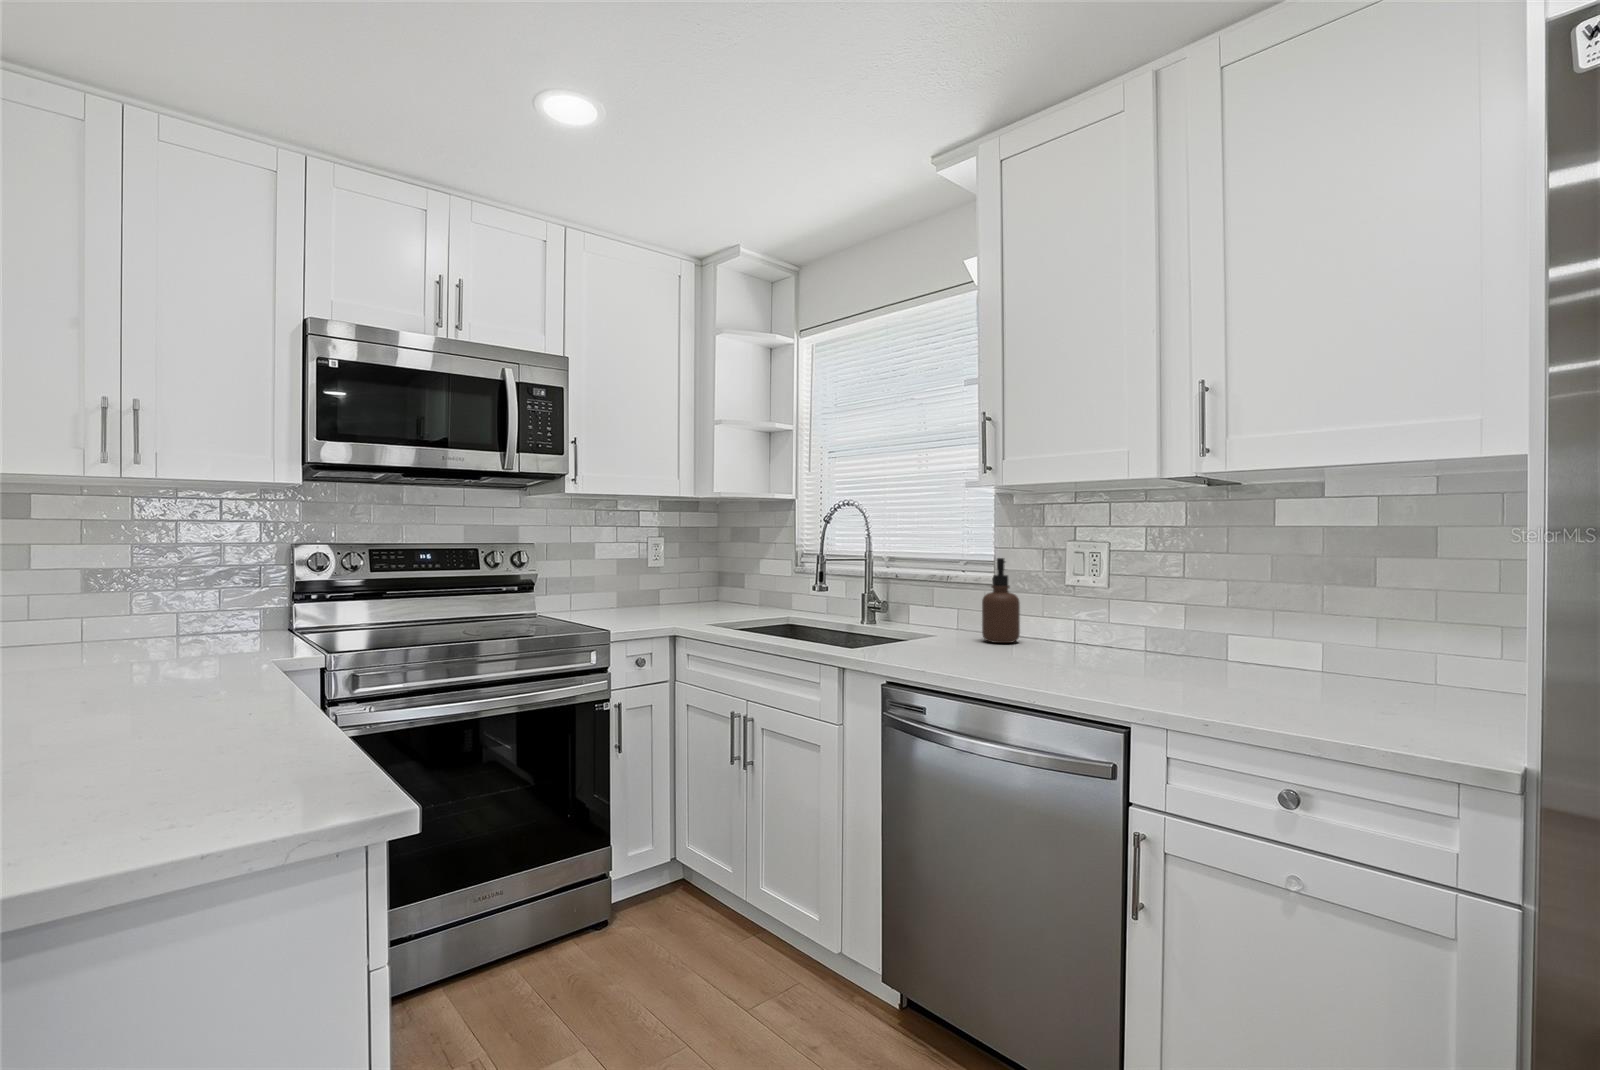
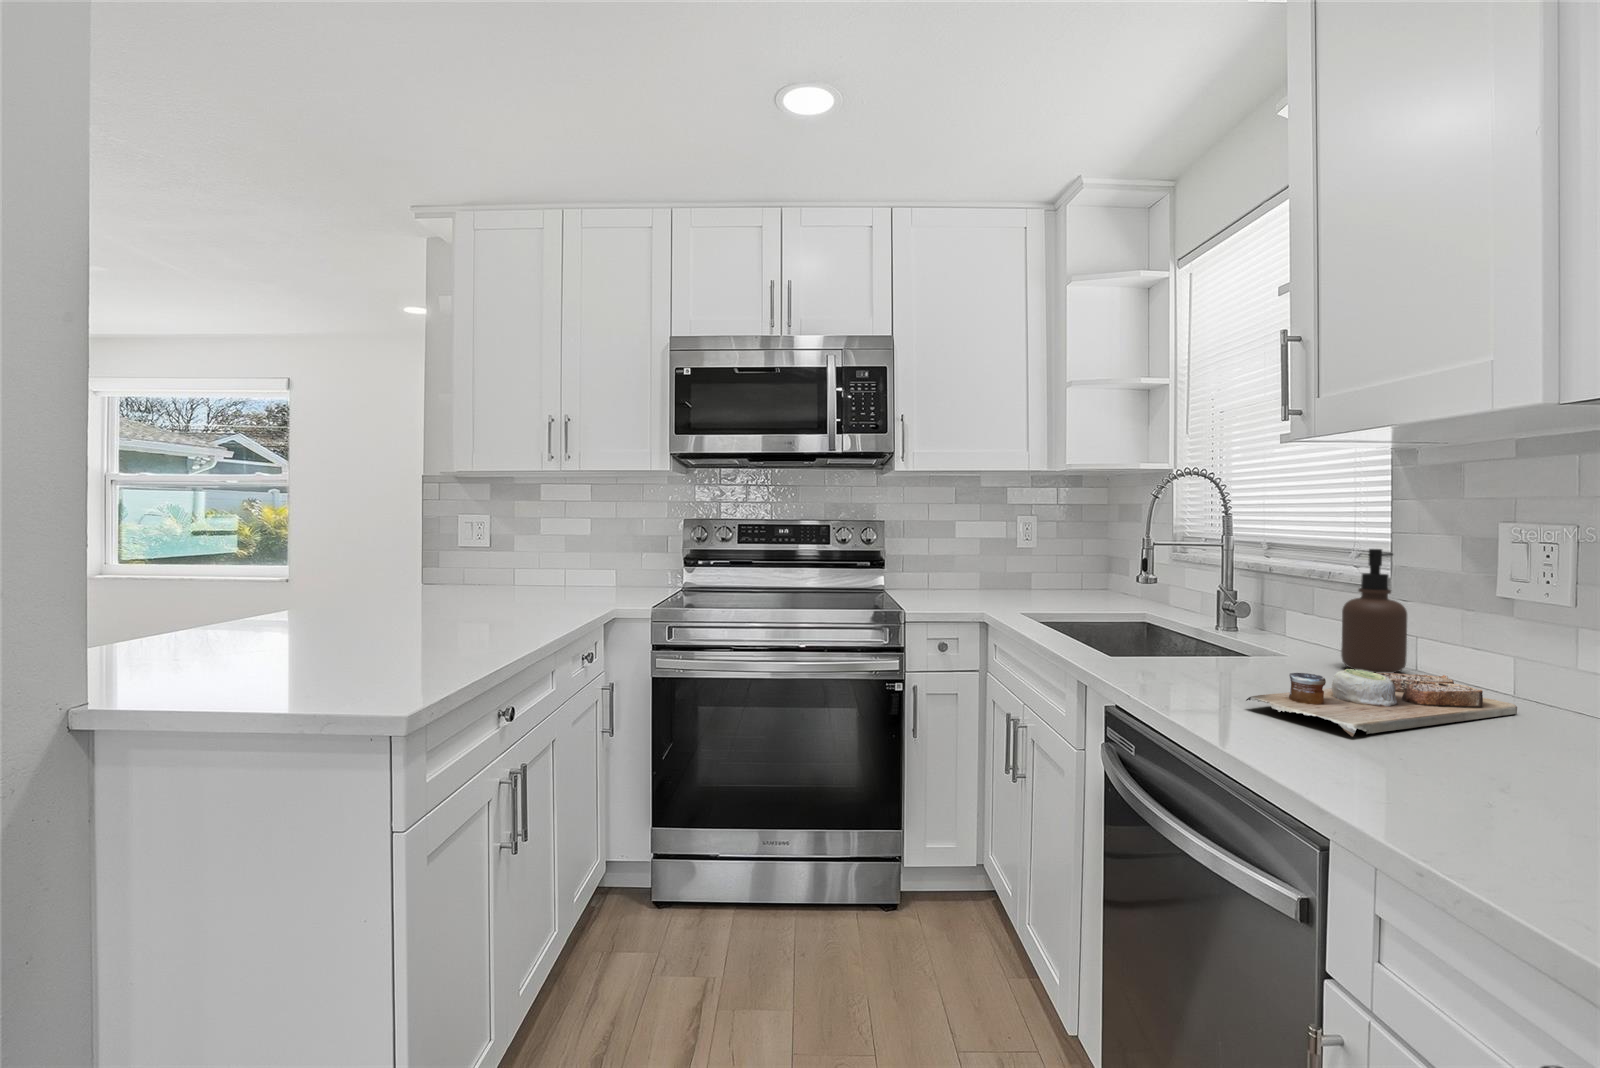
cutting board: none [996,638,1106,680] -> present [1246,669,1517,736]

